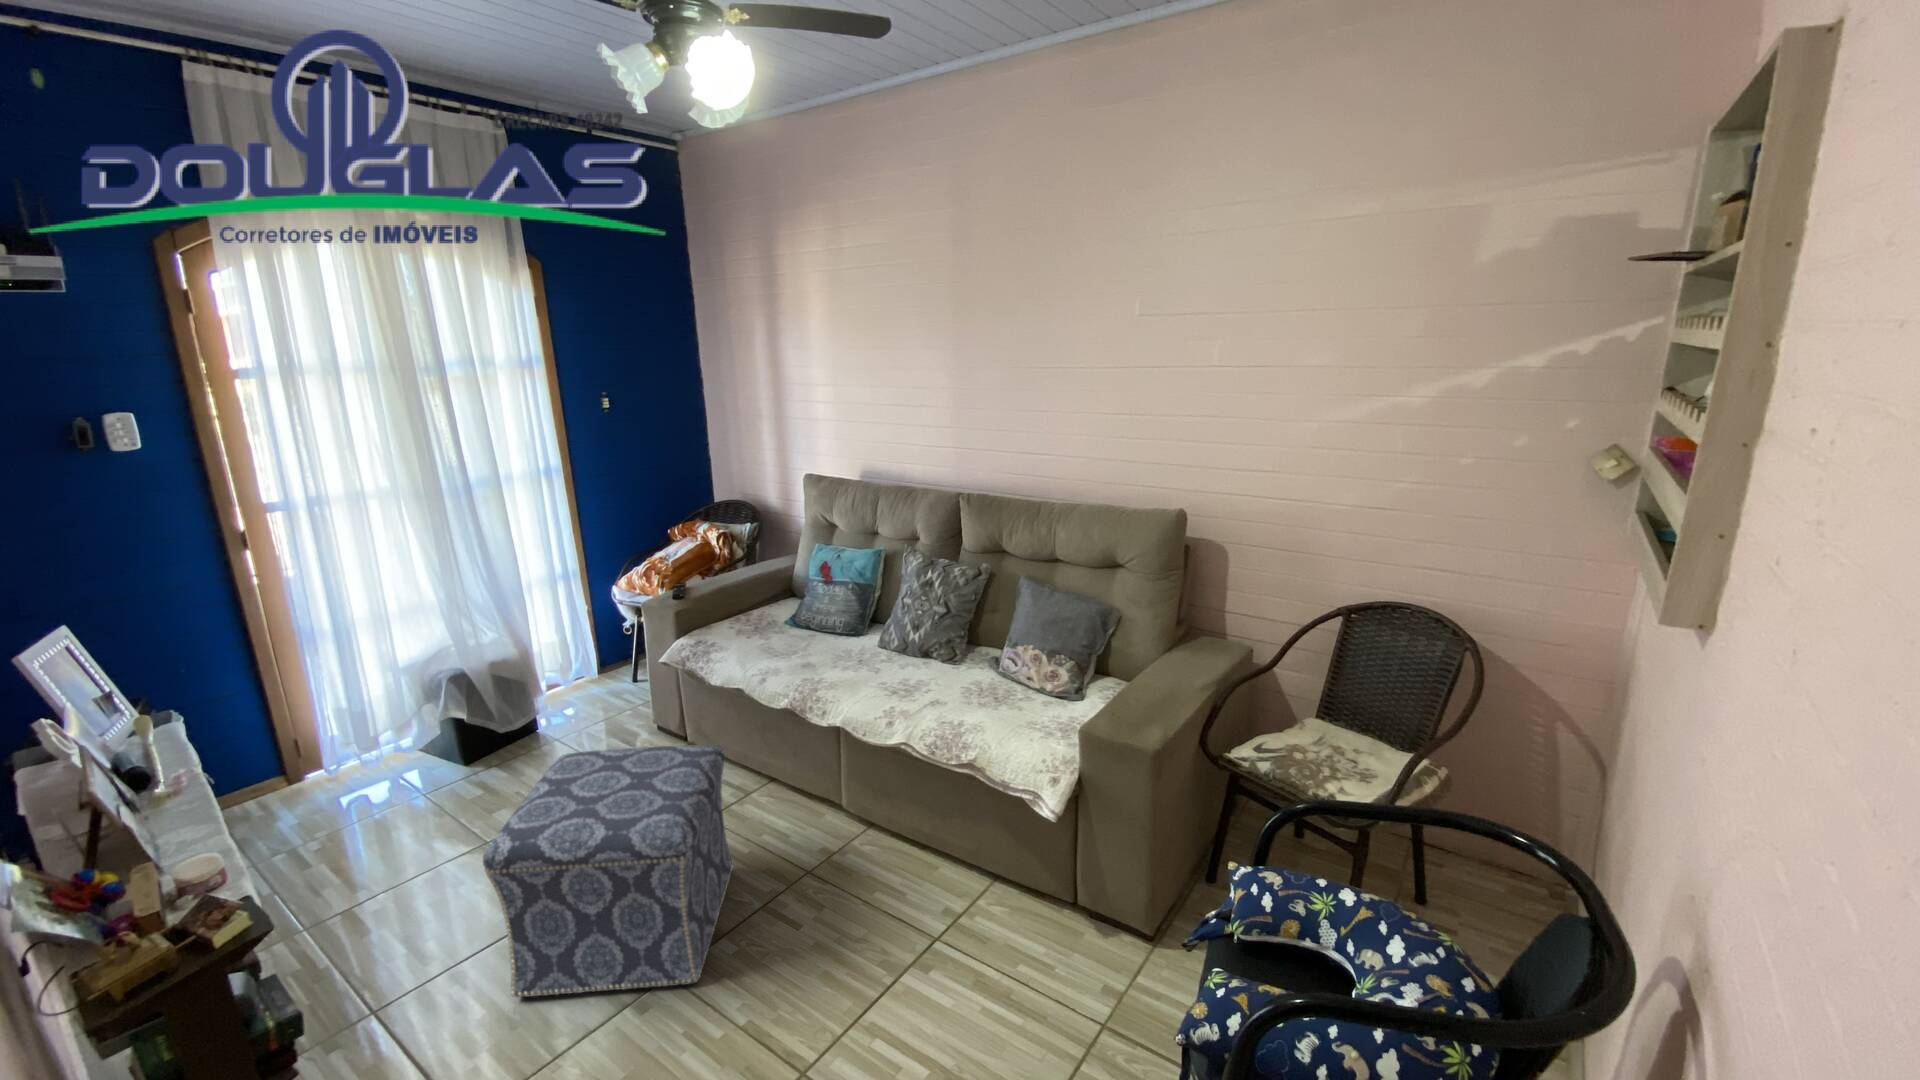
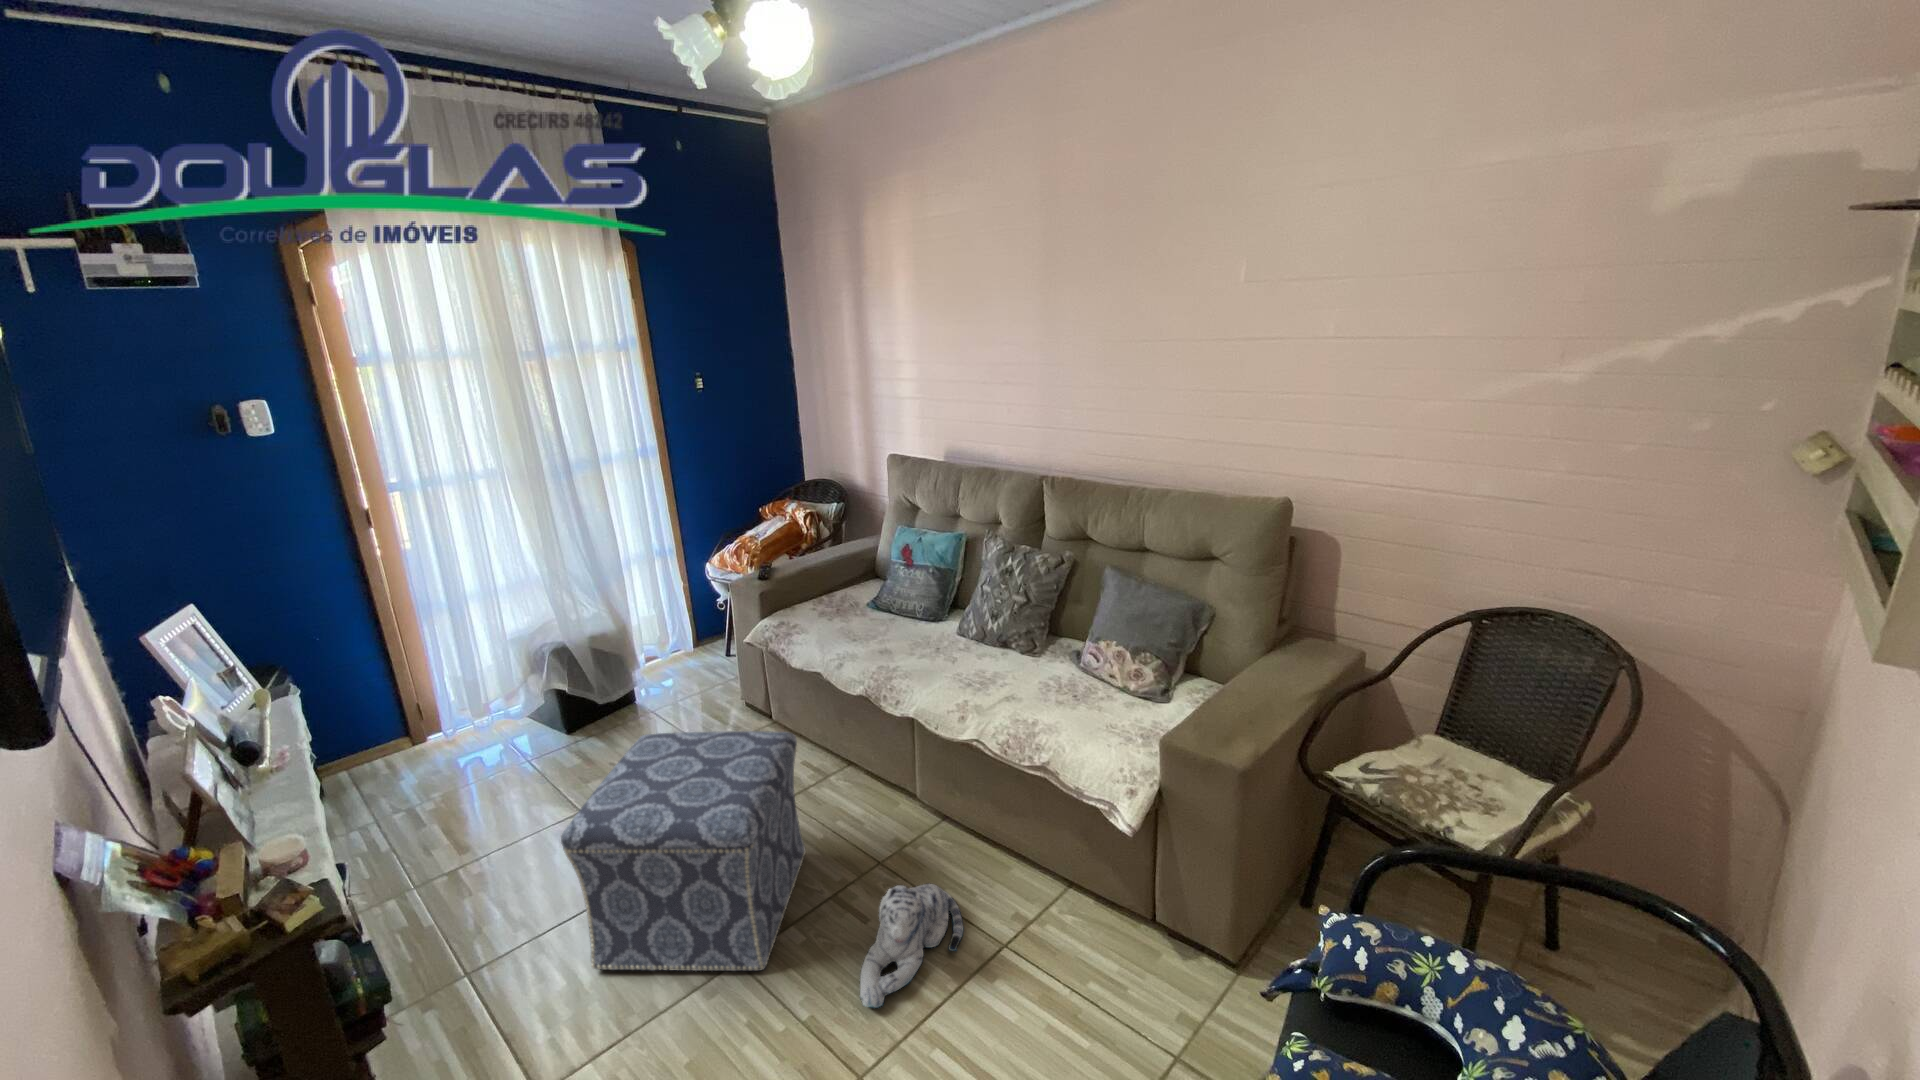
plush toy: none [797,886,897,1008] -> present [860,883,964,1008]

